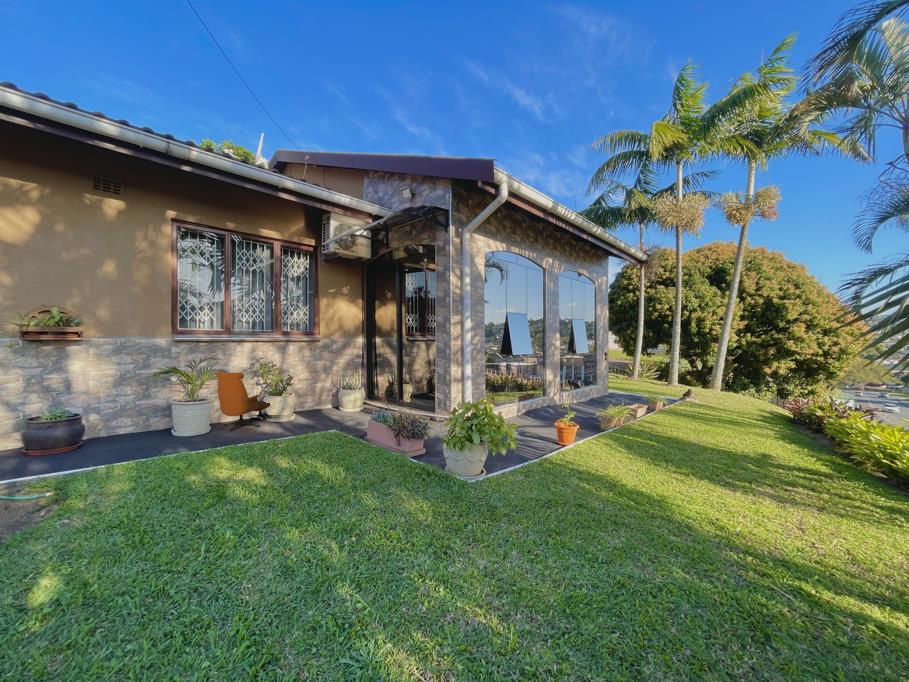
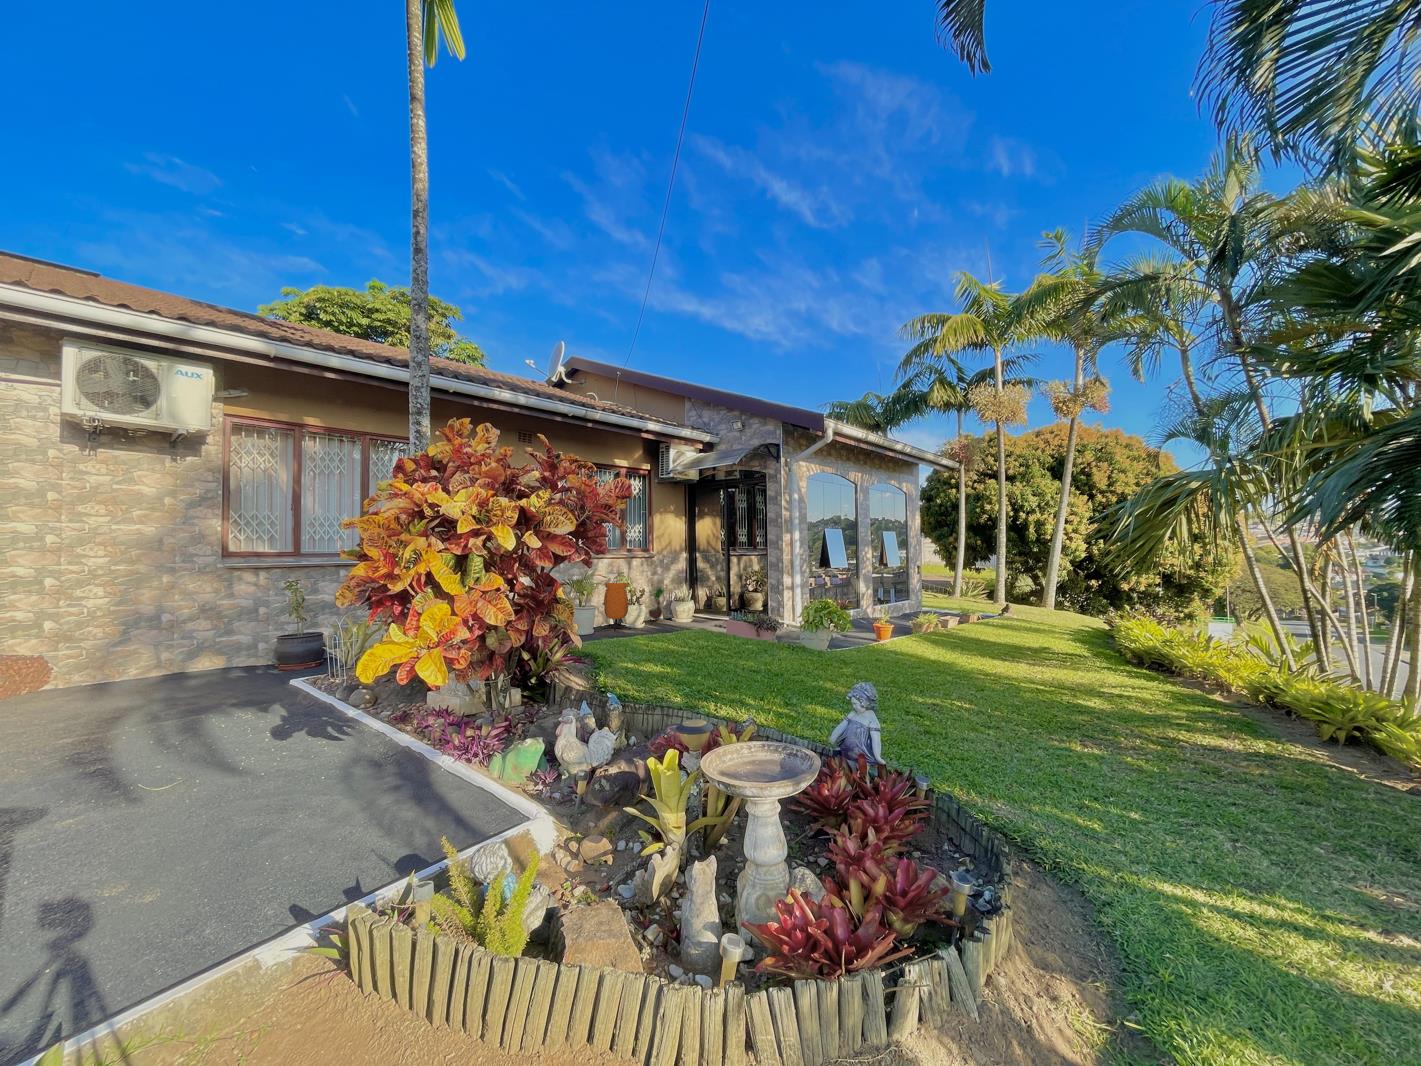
potted tree: none [309,369,334,409] -> present [649,586,666,620]

